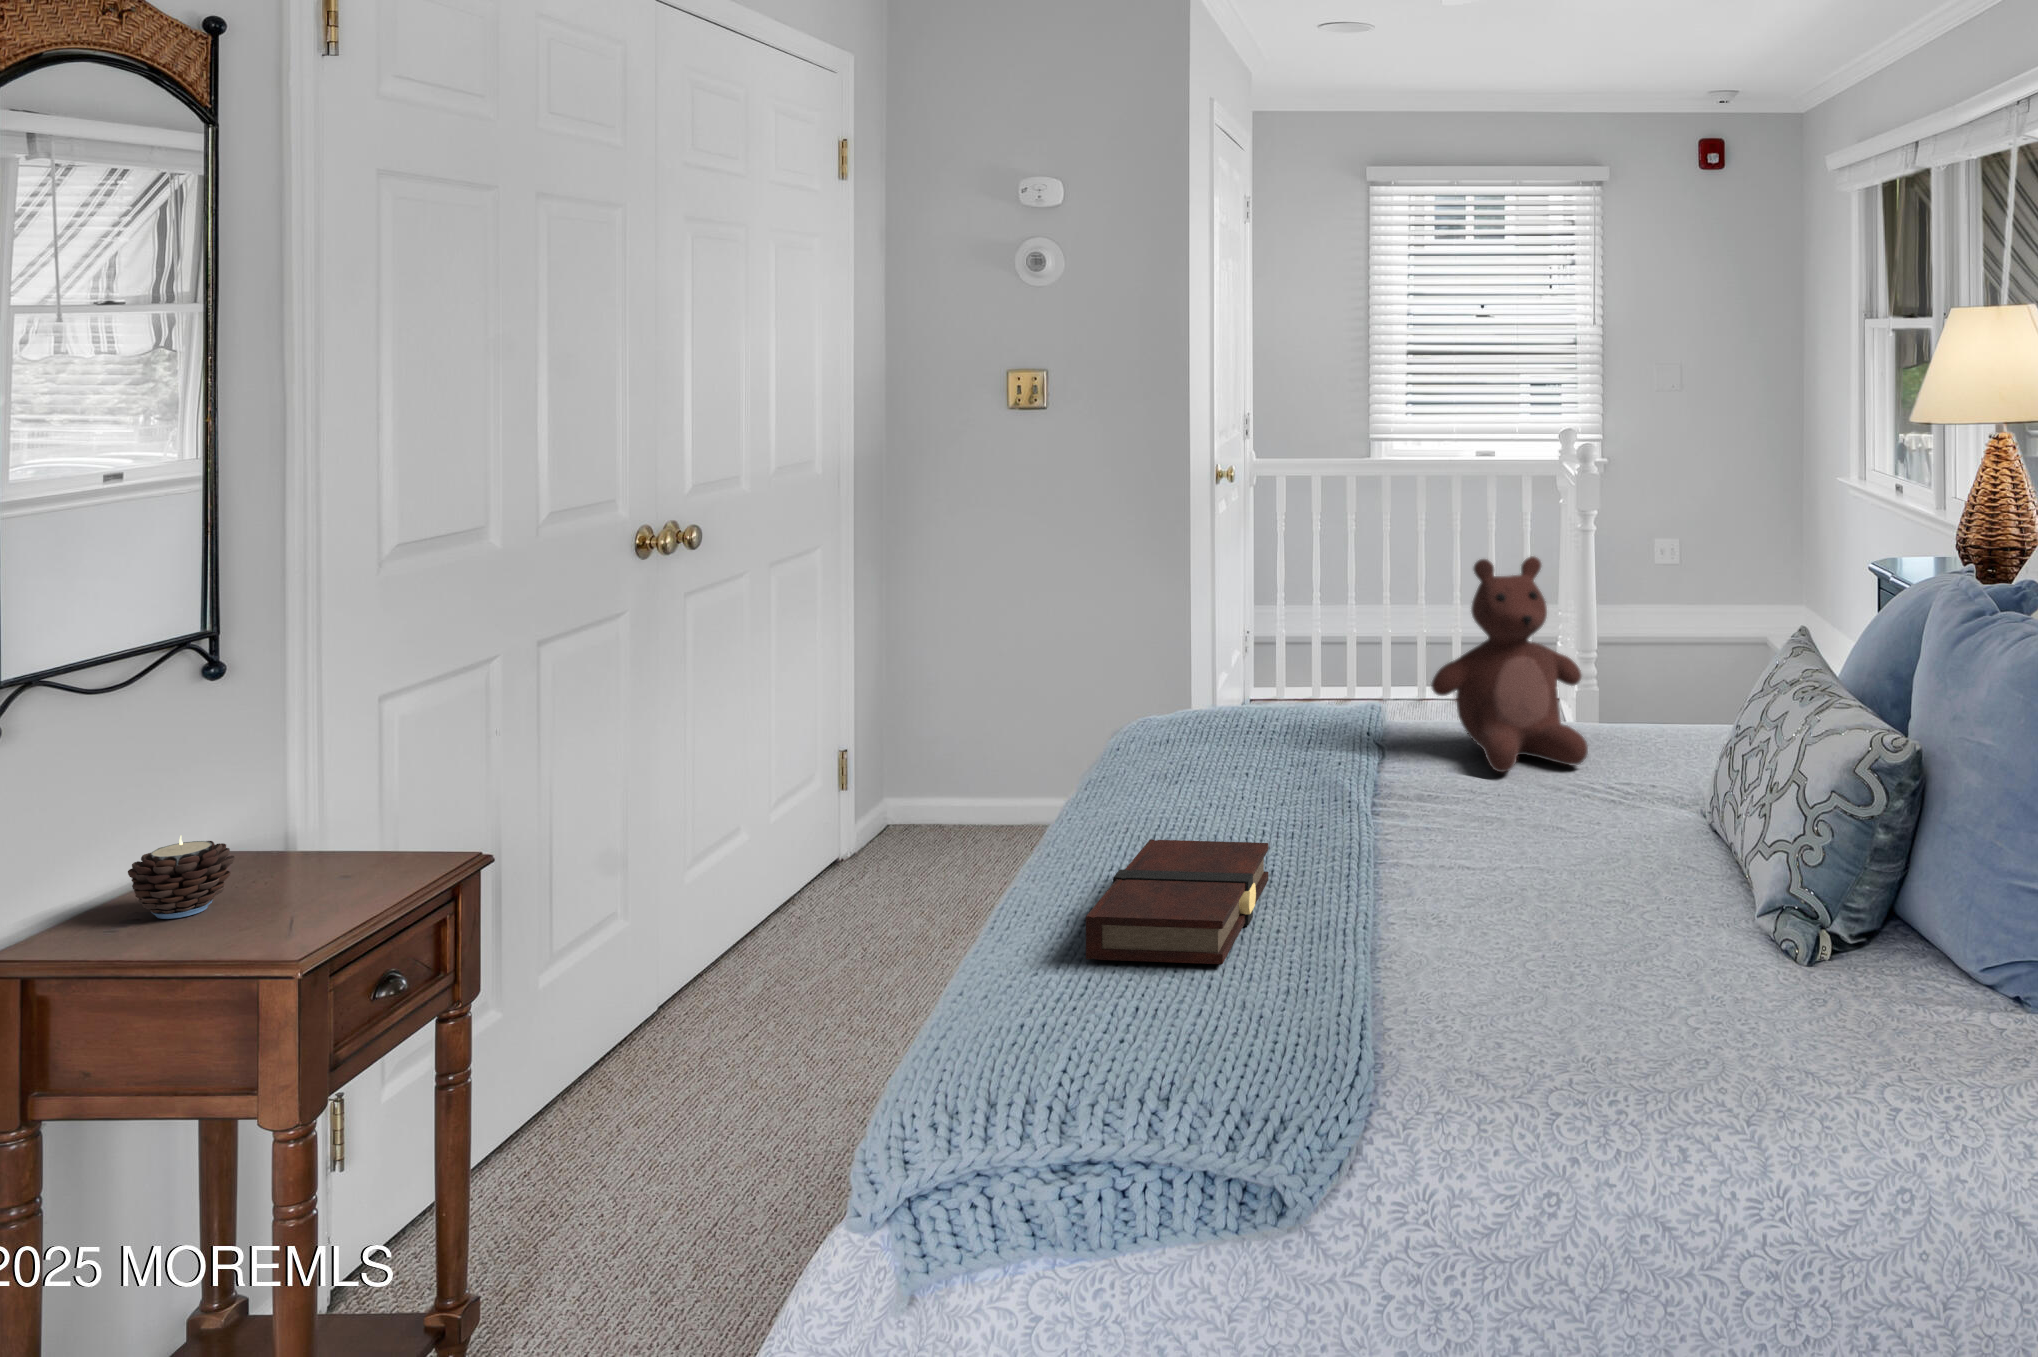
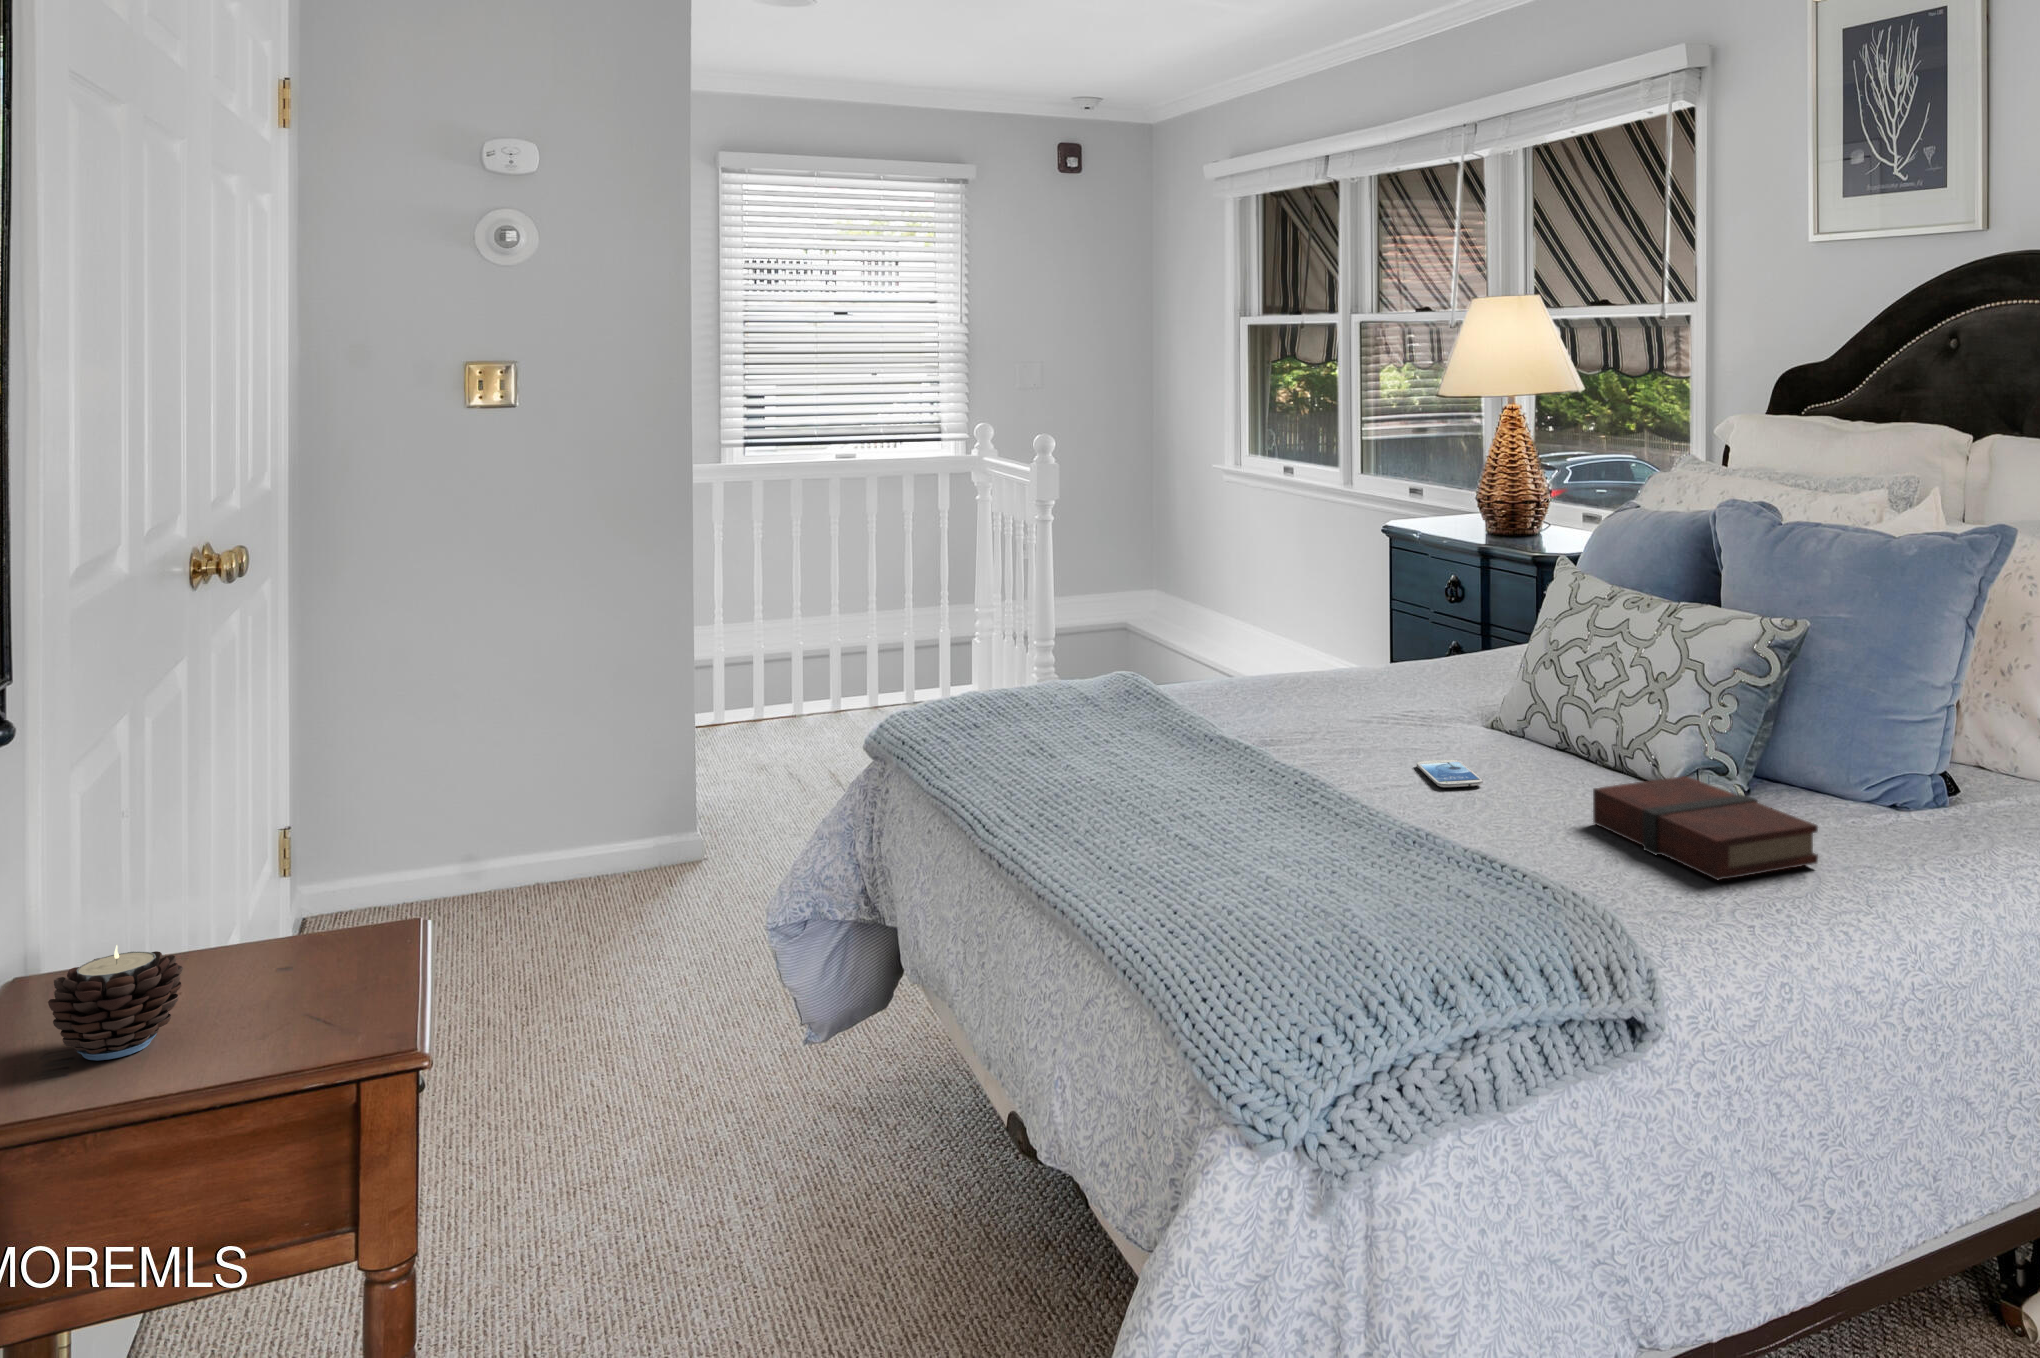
teddy bear: present [1431,556,1588,772] -> none [1221,522,1372,724]
smartphone: none [1506,834,1576,873] -> present [1417,760,1483,787]
book: present [1086,839,1269,964] -> present [1593,776,1818,880]

